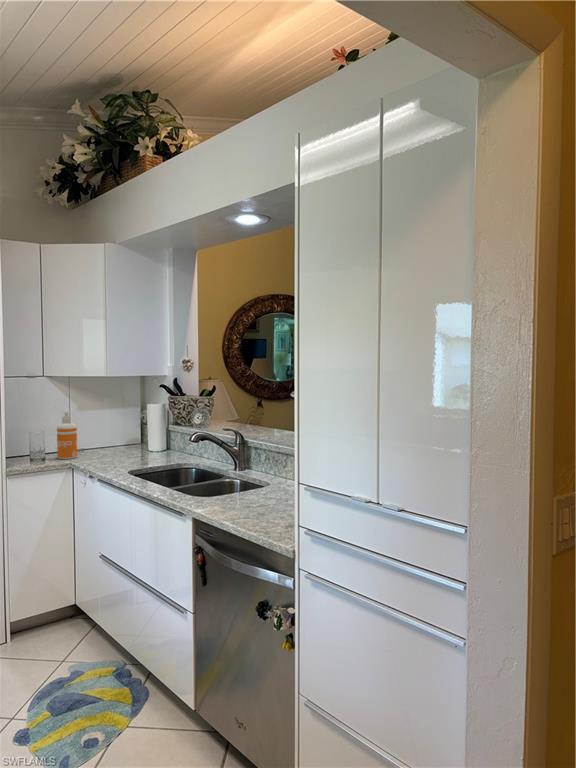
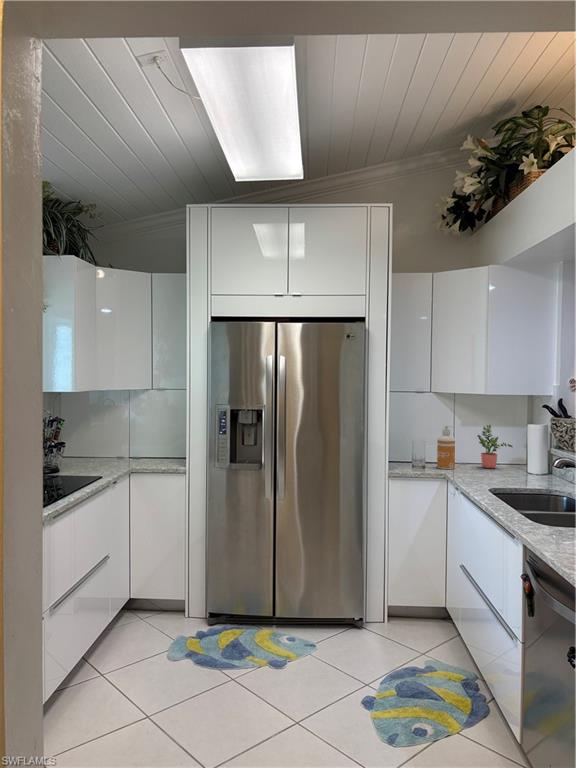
potted plant: none [99,408,133,452] -> present [477,425,513,468]

